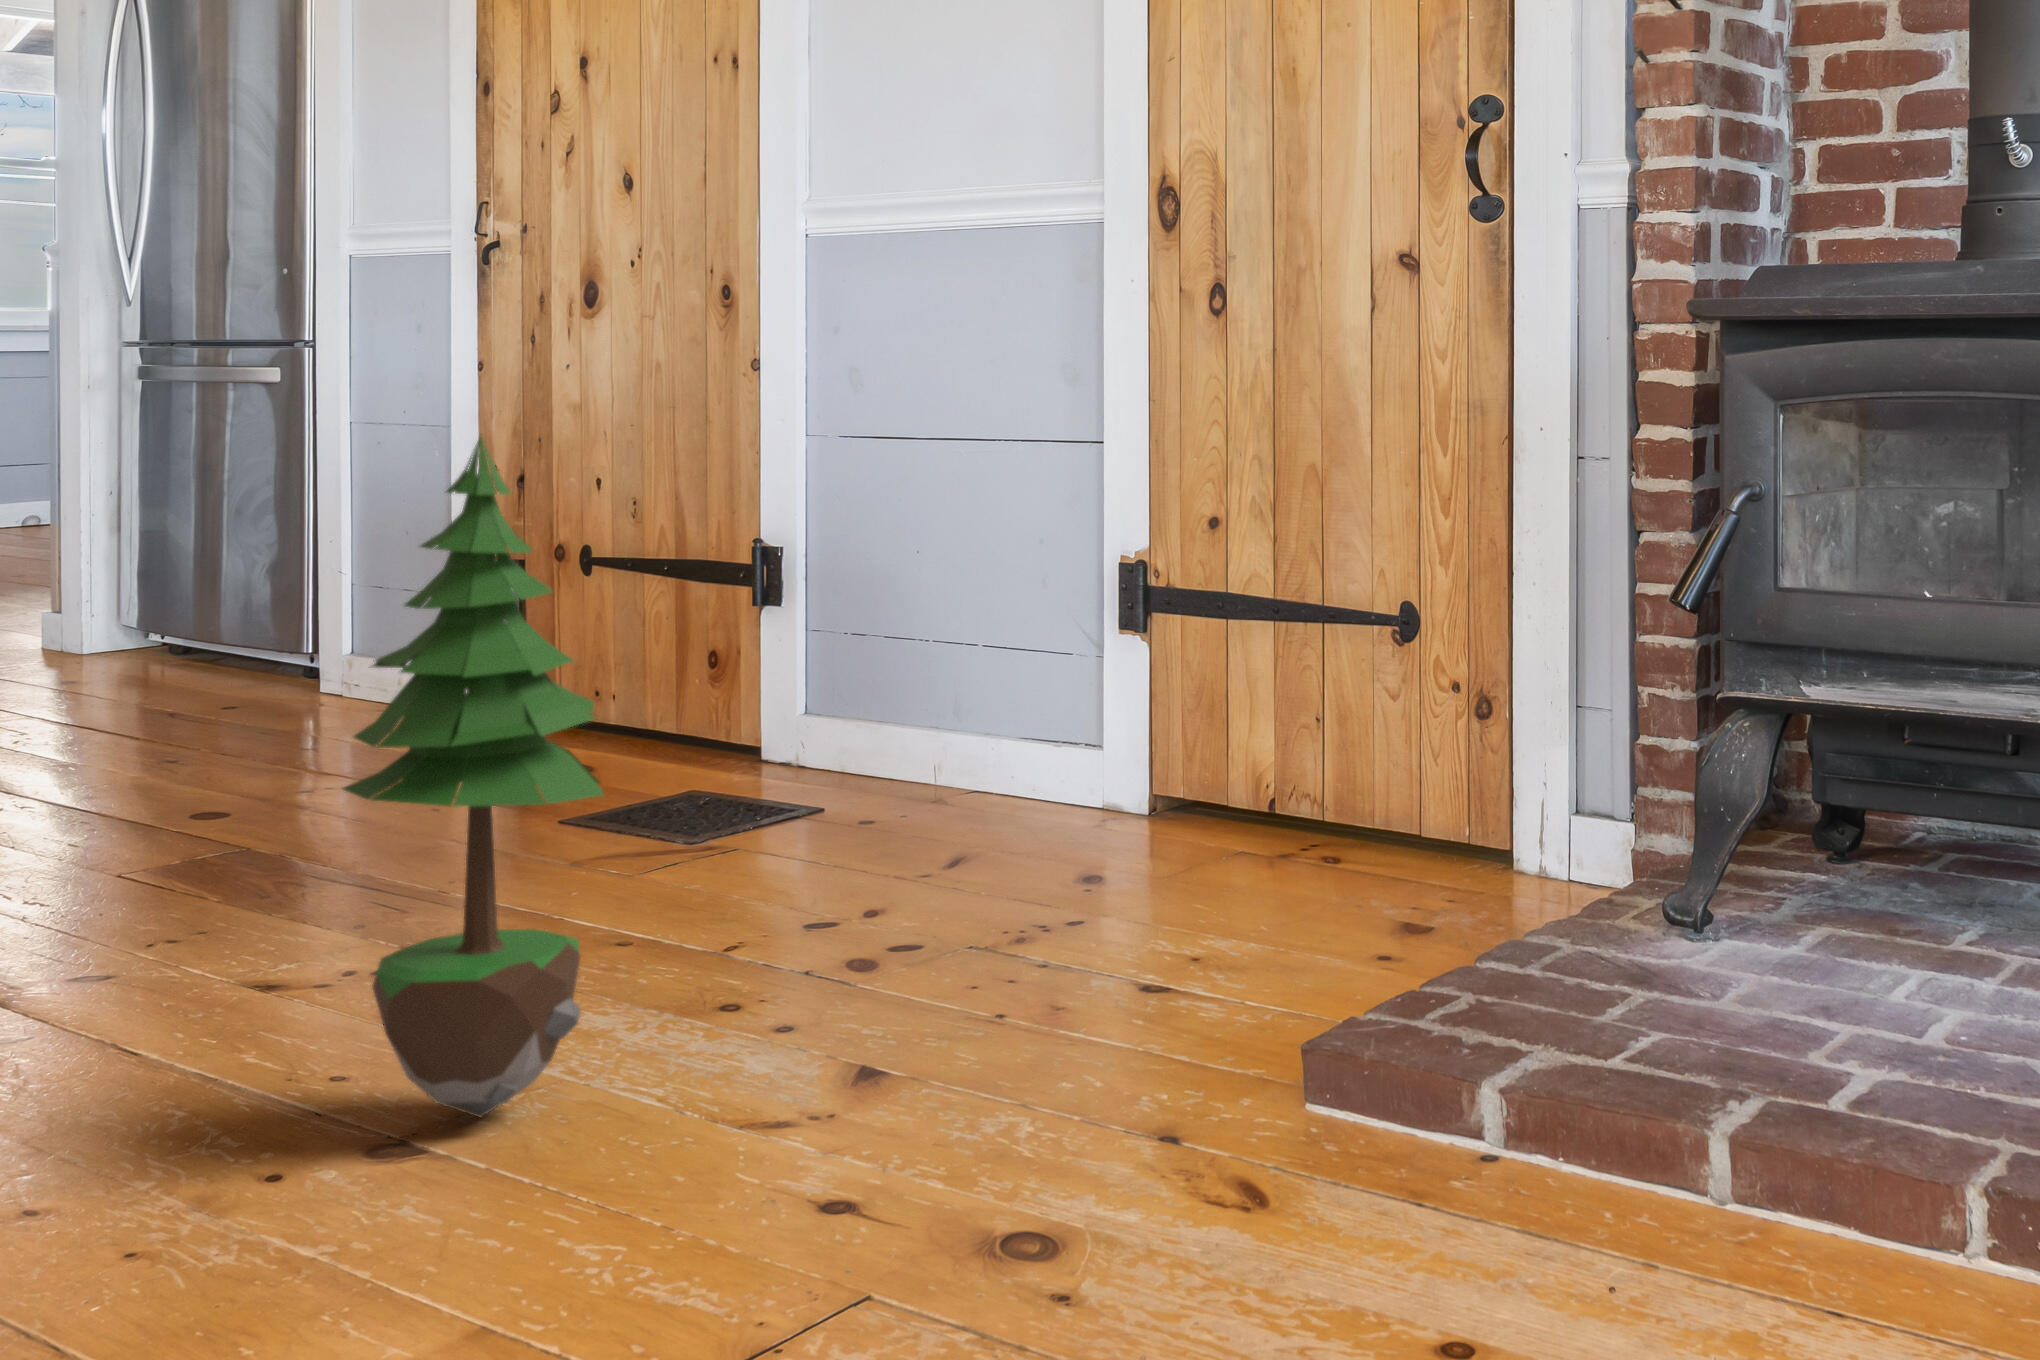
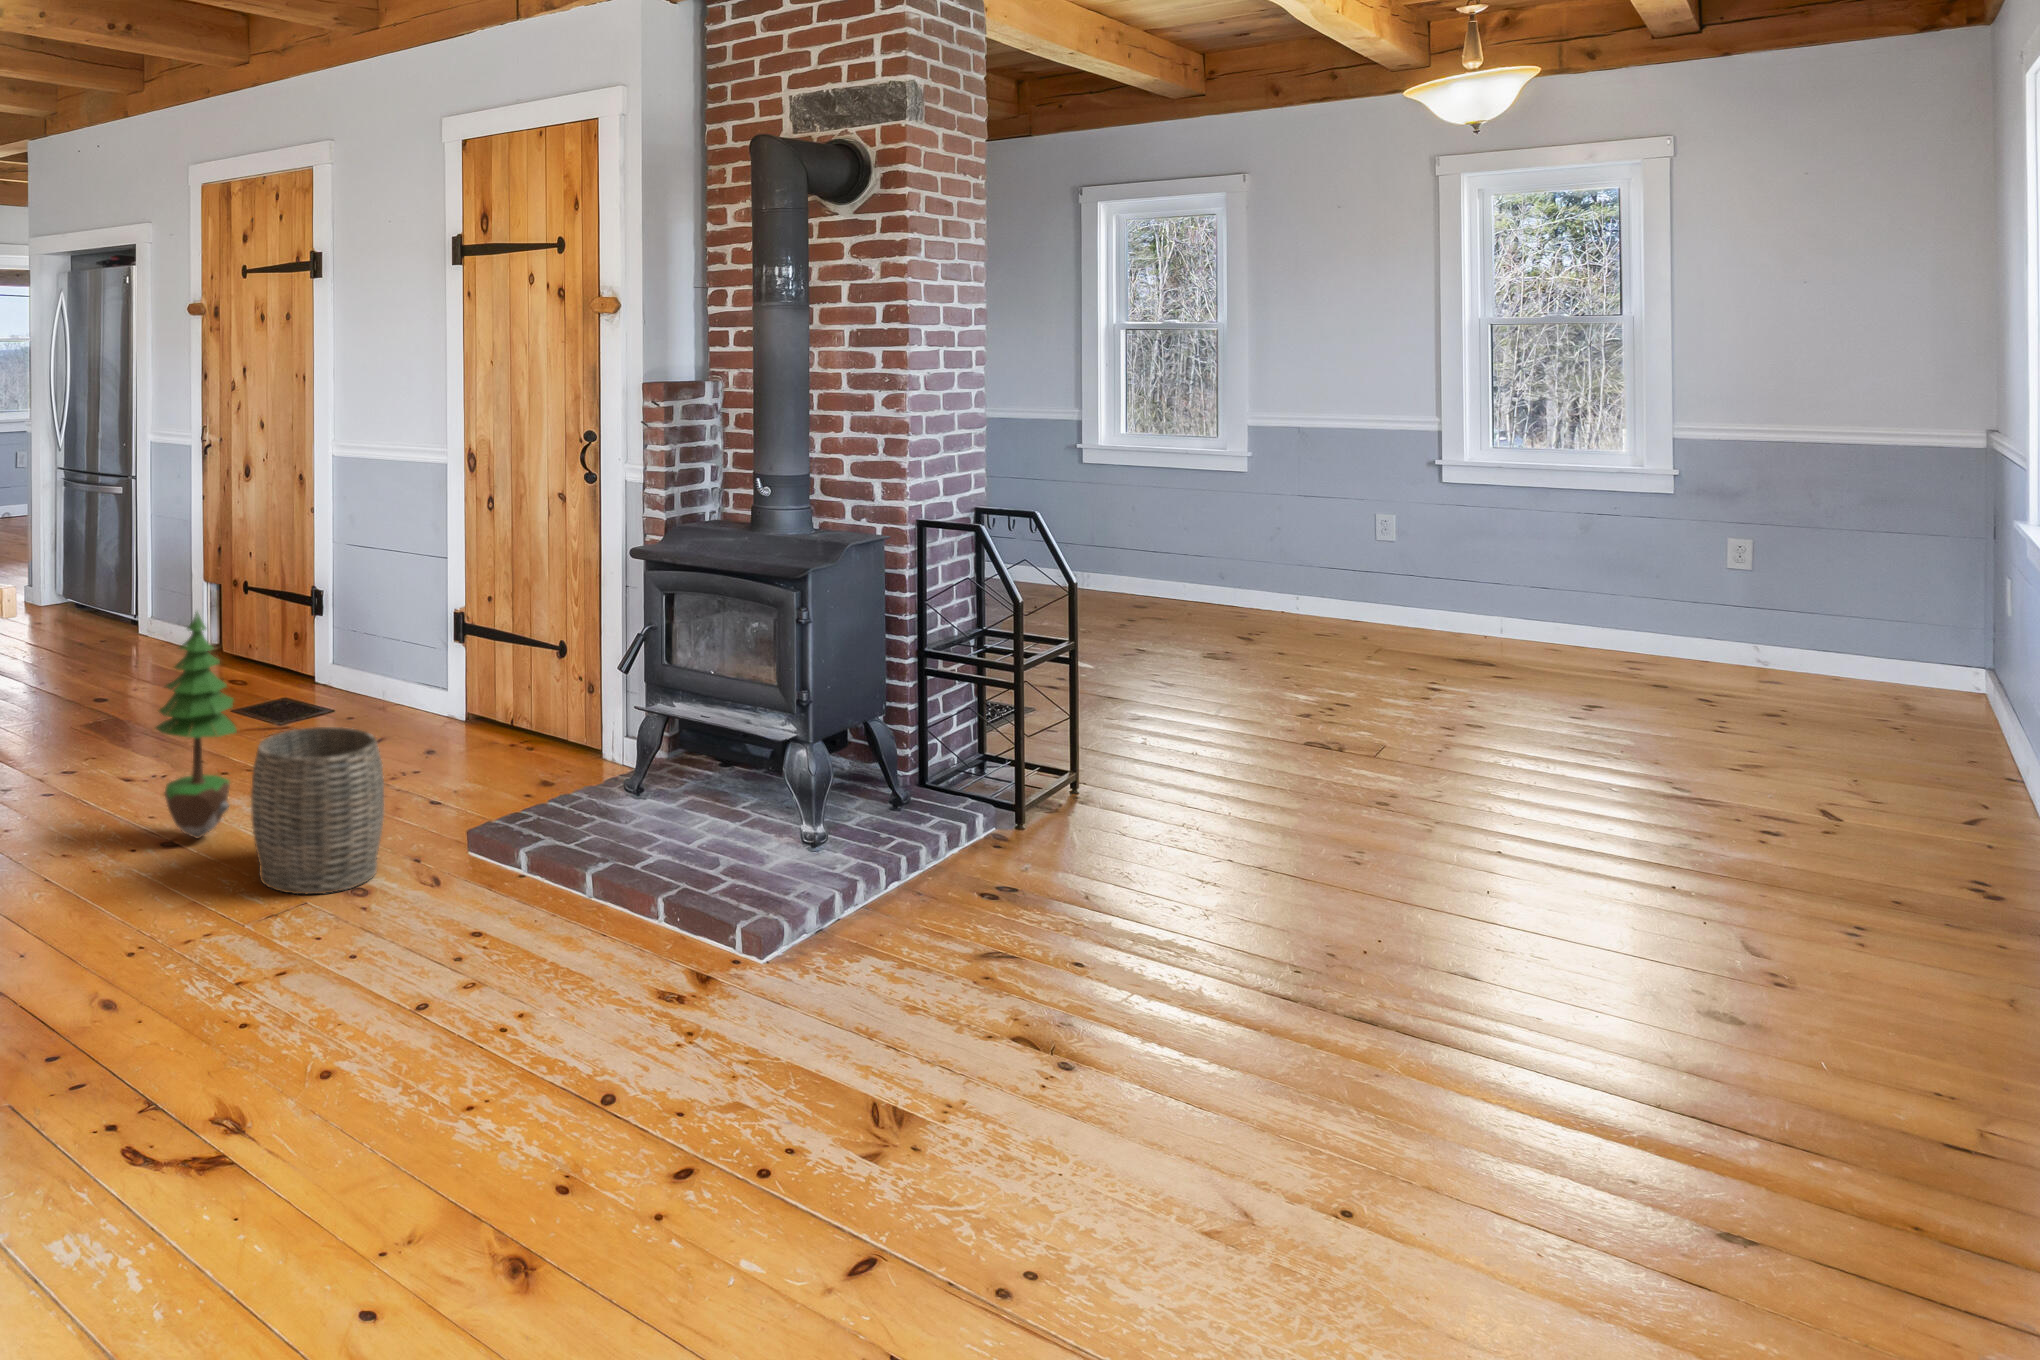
woven basket: none [664,761,1079,1259] -> present [251,727,384,894]

